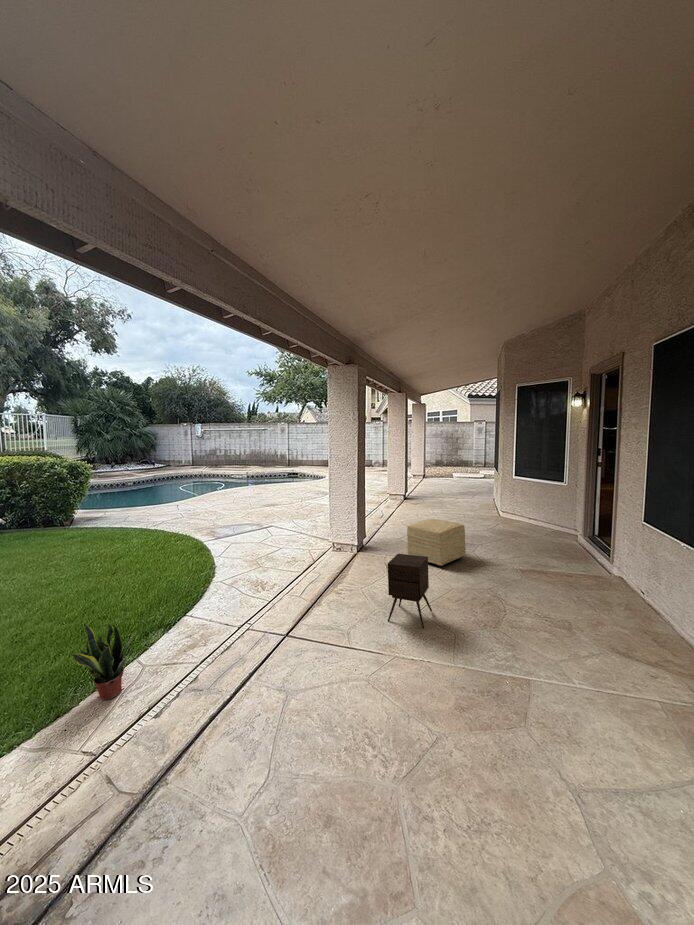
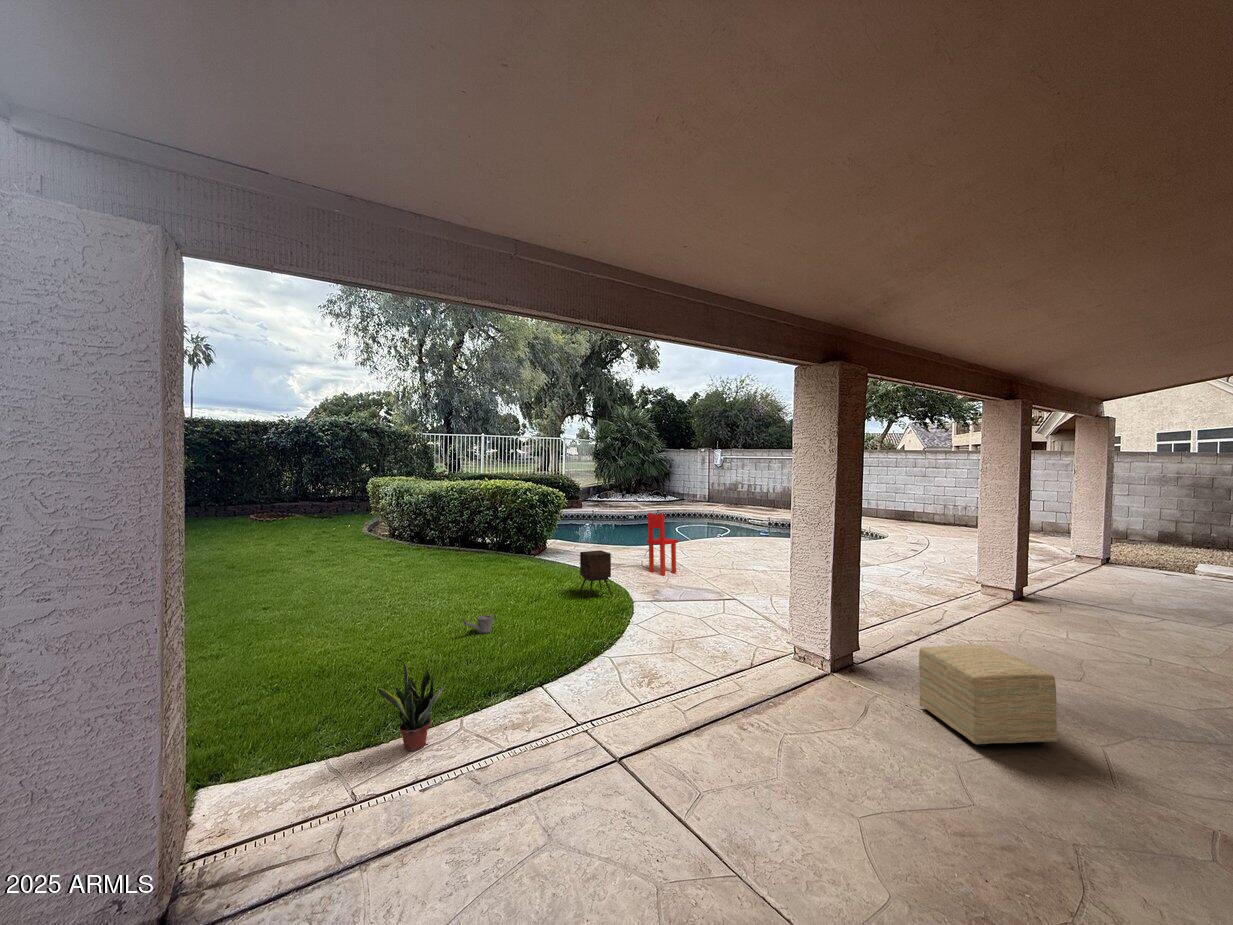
chair: none [189,473,216,520] -> present [647,513,678,575]
side table: present [388,554,432,628] -> present [579,550,613,600]
watering can: none [66,576,94,596] -> present [464,614,496,634]

